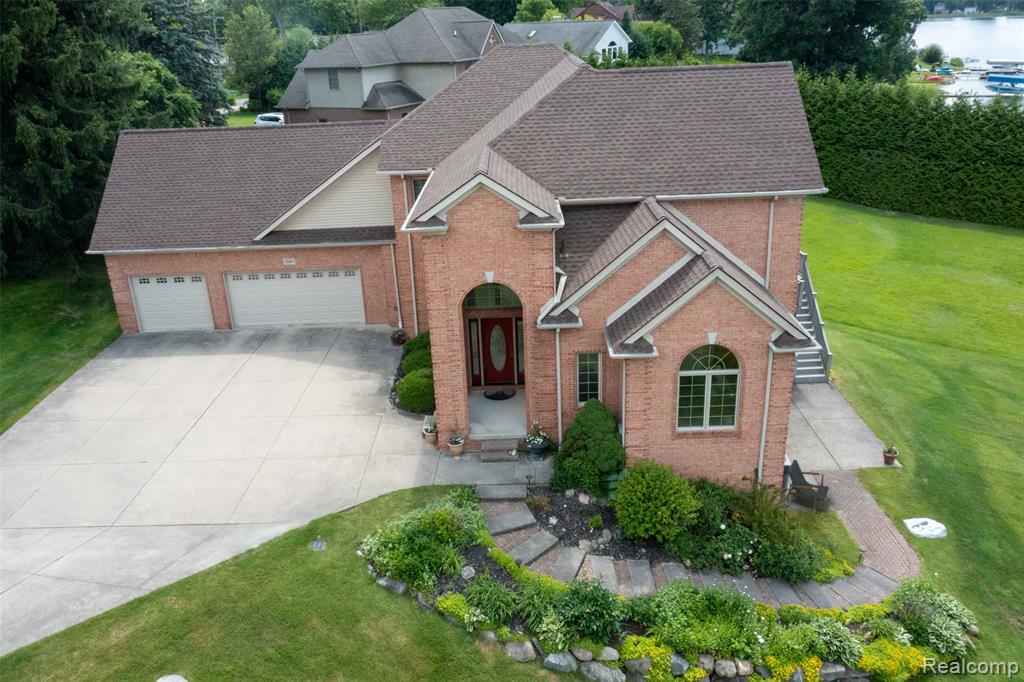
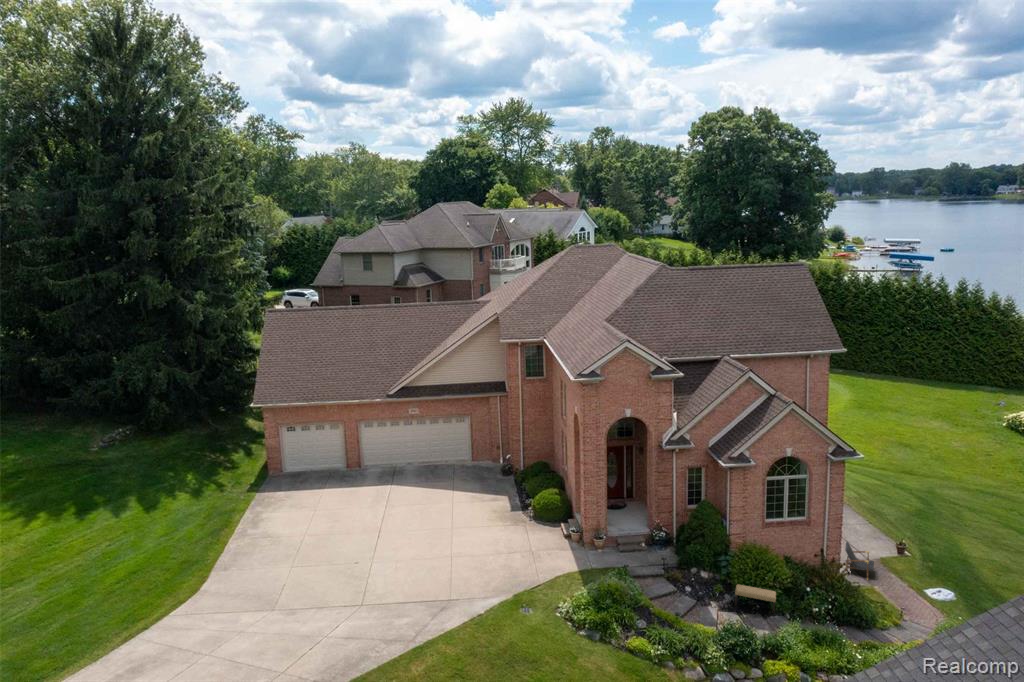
bench: none [605,520,663,563] -> present [735,585,776,613]

